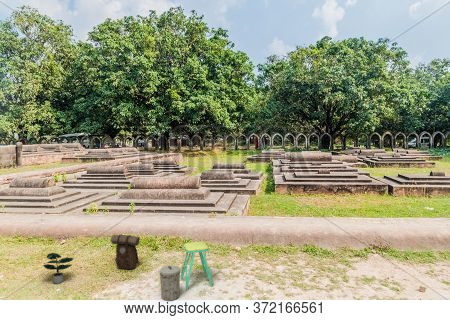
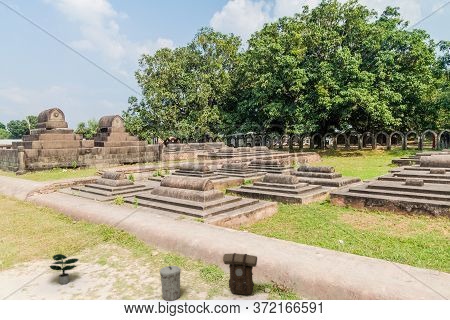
backpack: present [110,235,139,269] -> present [223,253,257,295]
stool: present [181,242,213,290] -> none [183,242,214,290]

